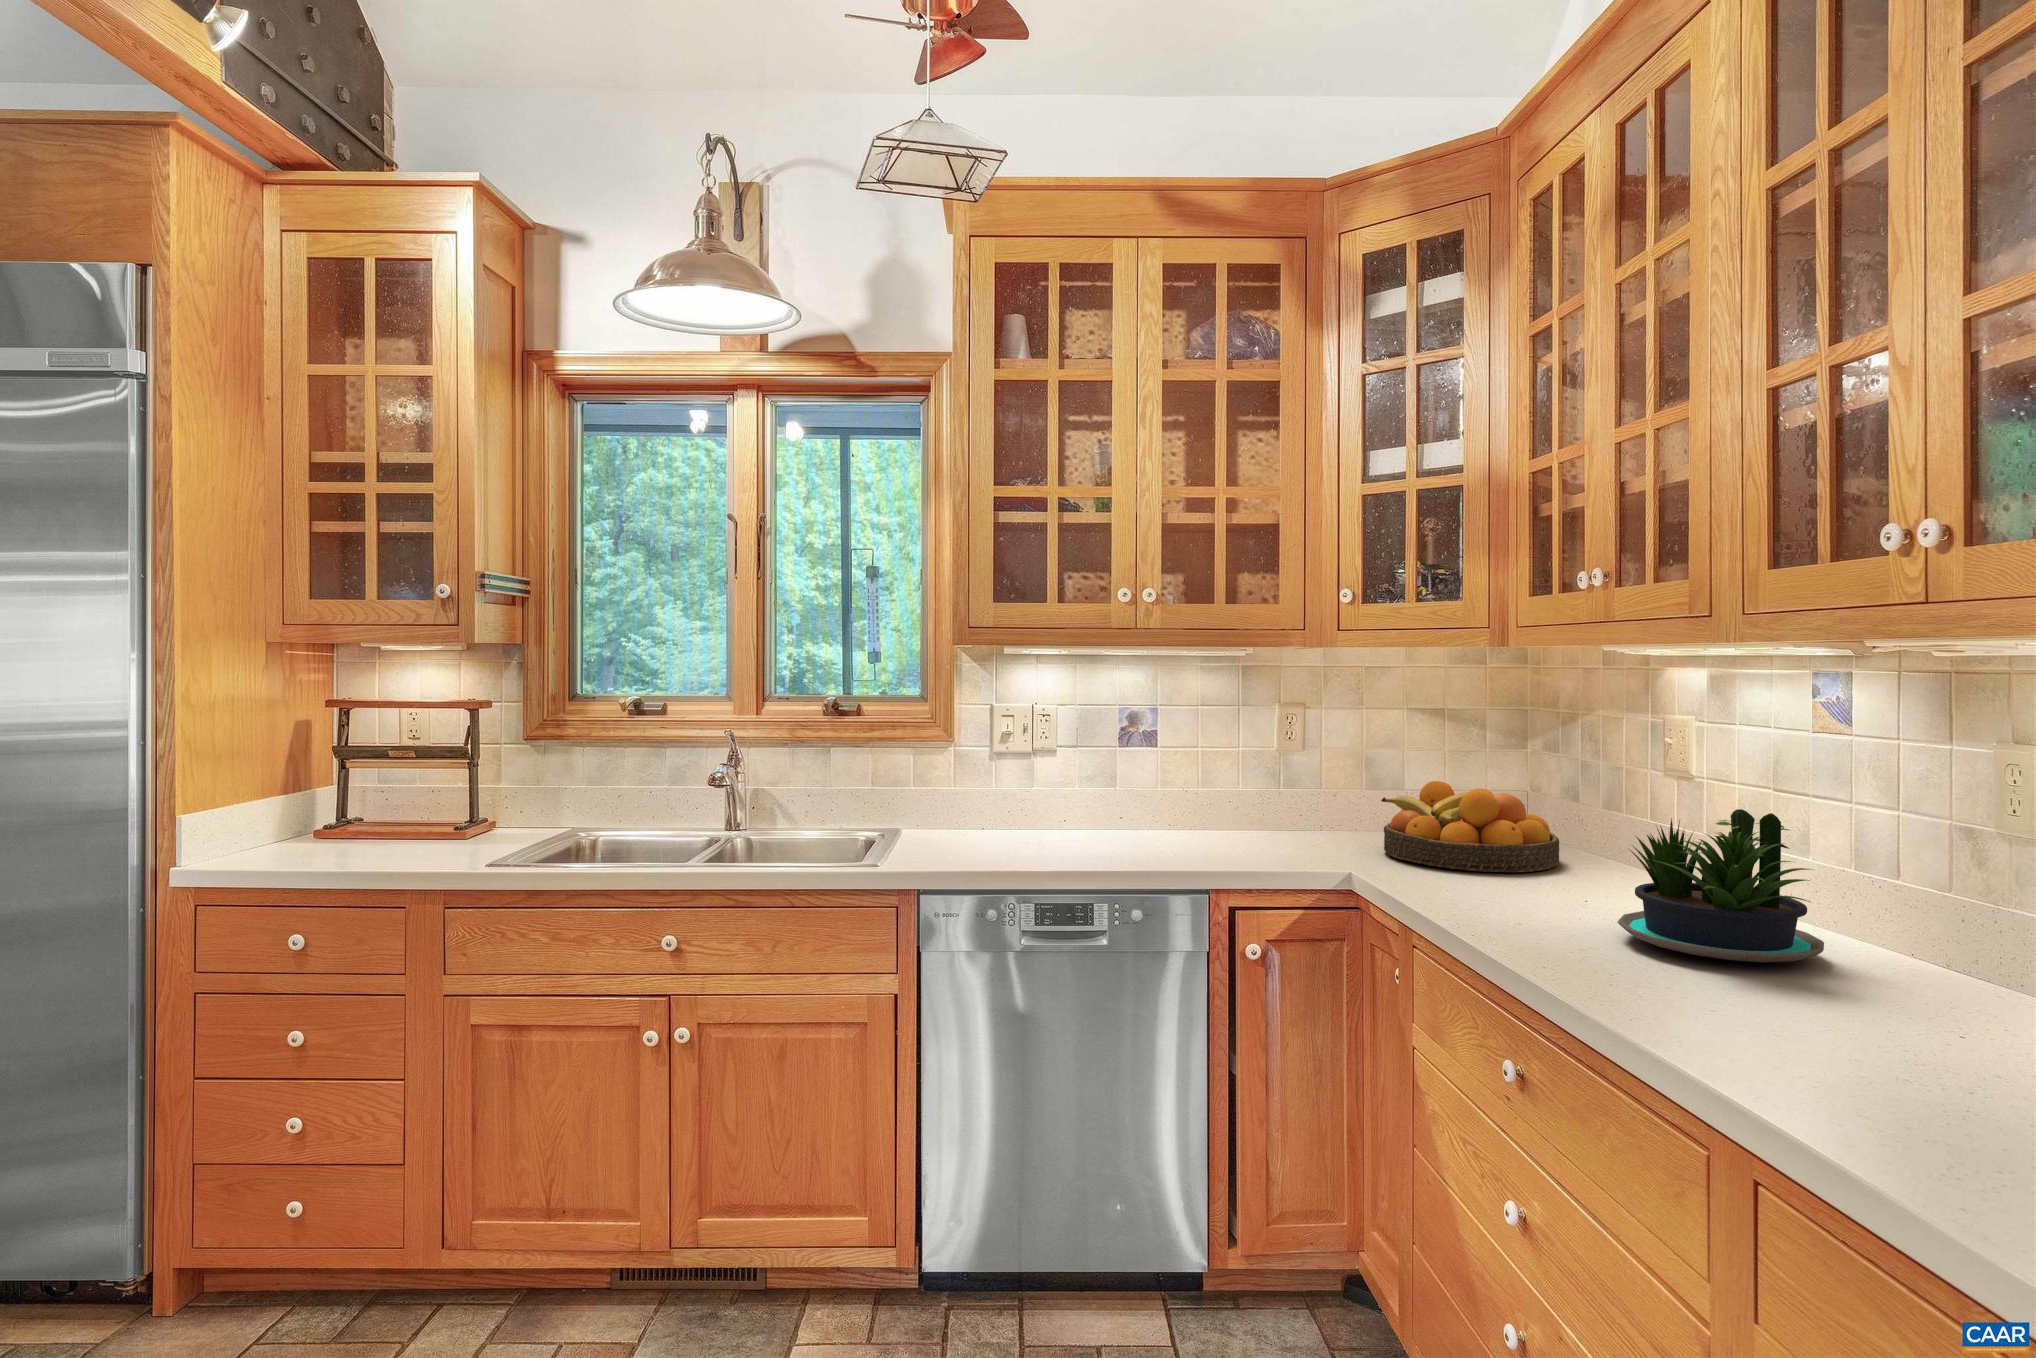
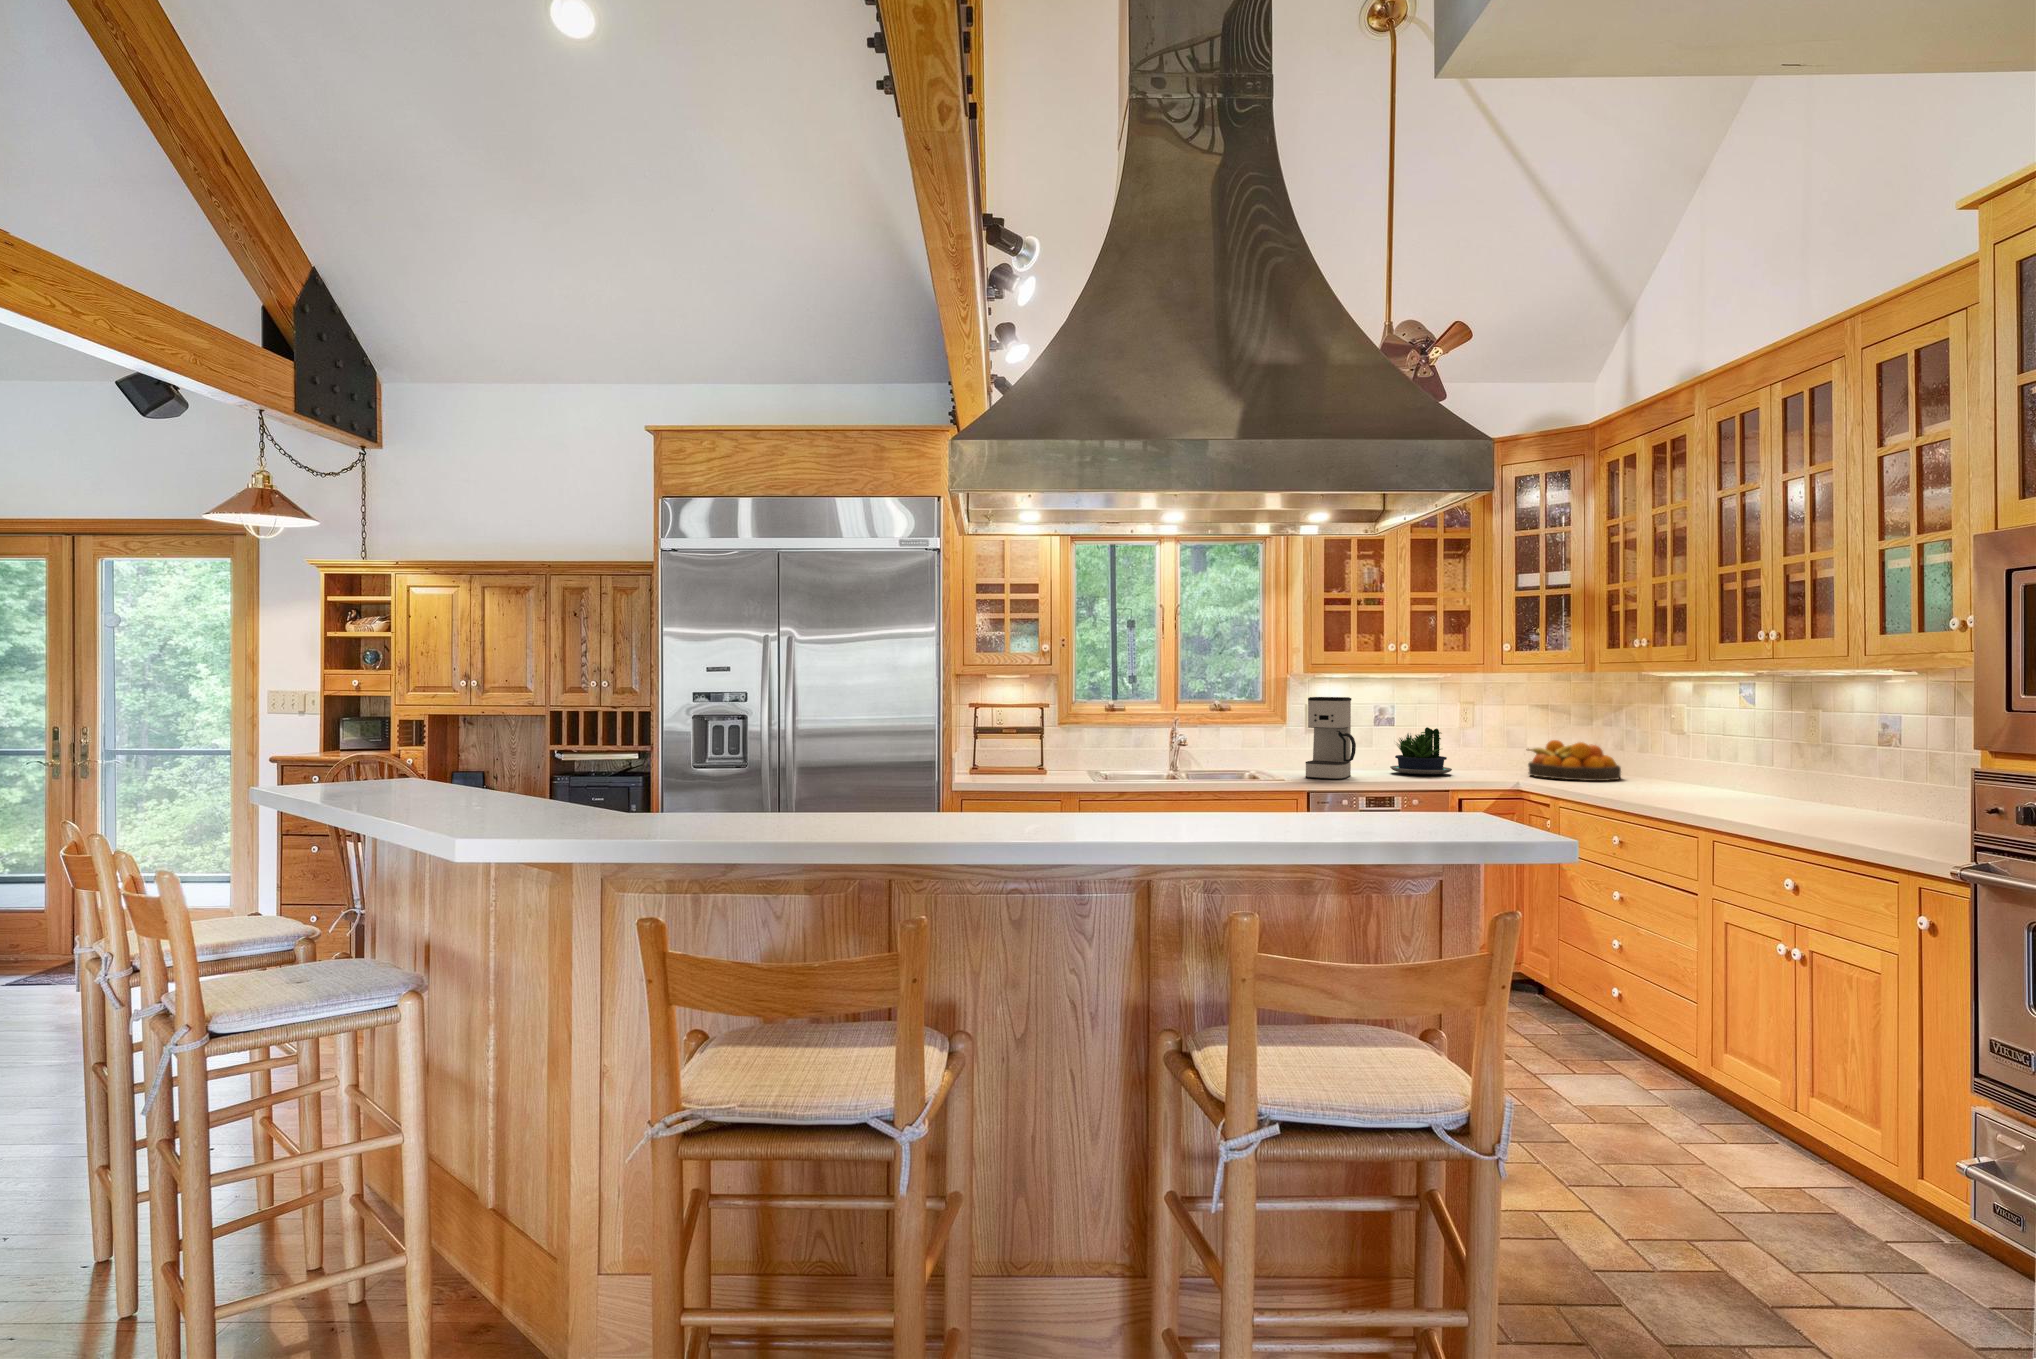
coffee maker: none [936,693,1040,863] -> present [1305,697,1356,779]
potted plant: present [1618,809,1824,962] -> present [1390,727,1452,774]

